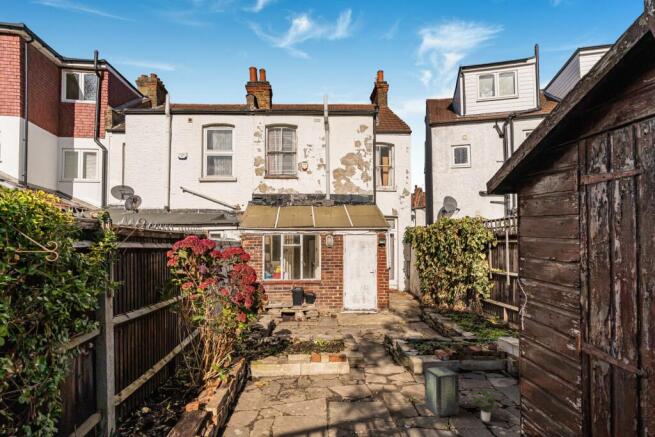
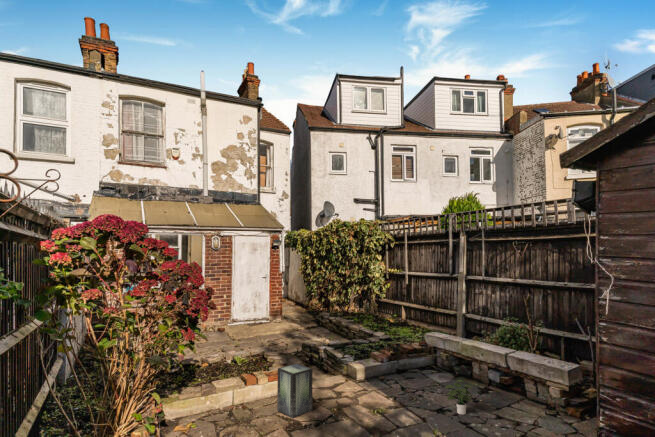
storage box: present [425,366,459,417] -> present [277,364,313,418]

